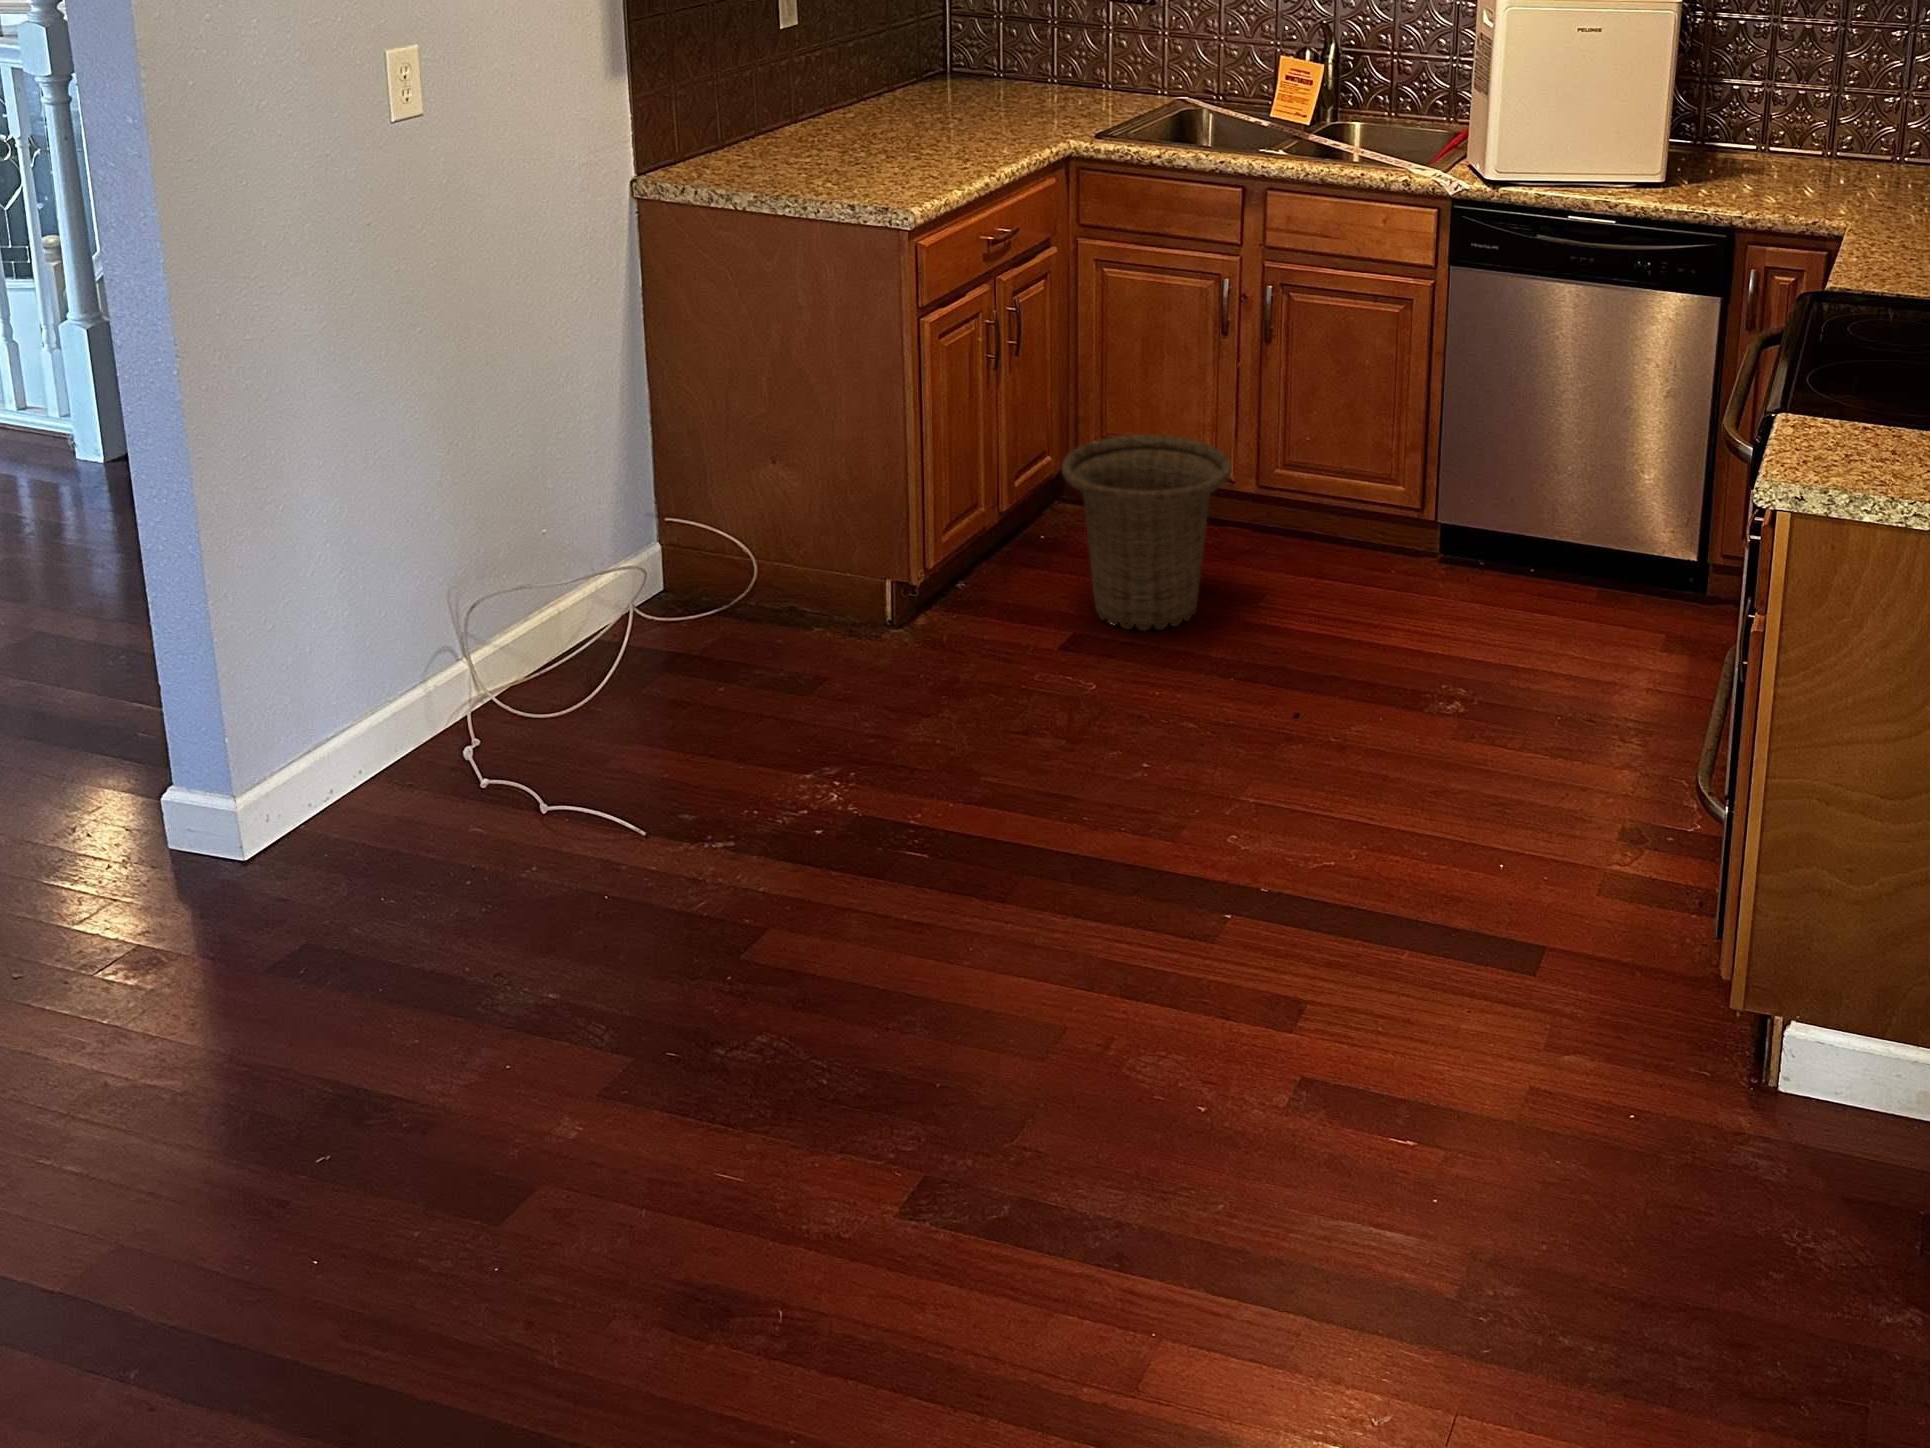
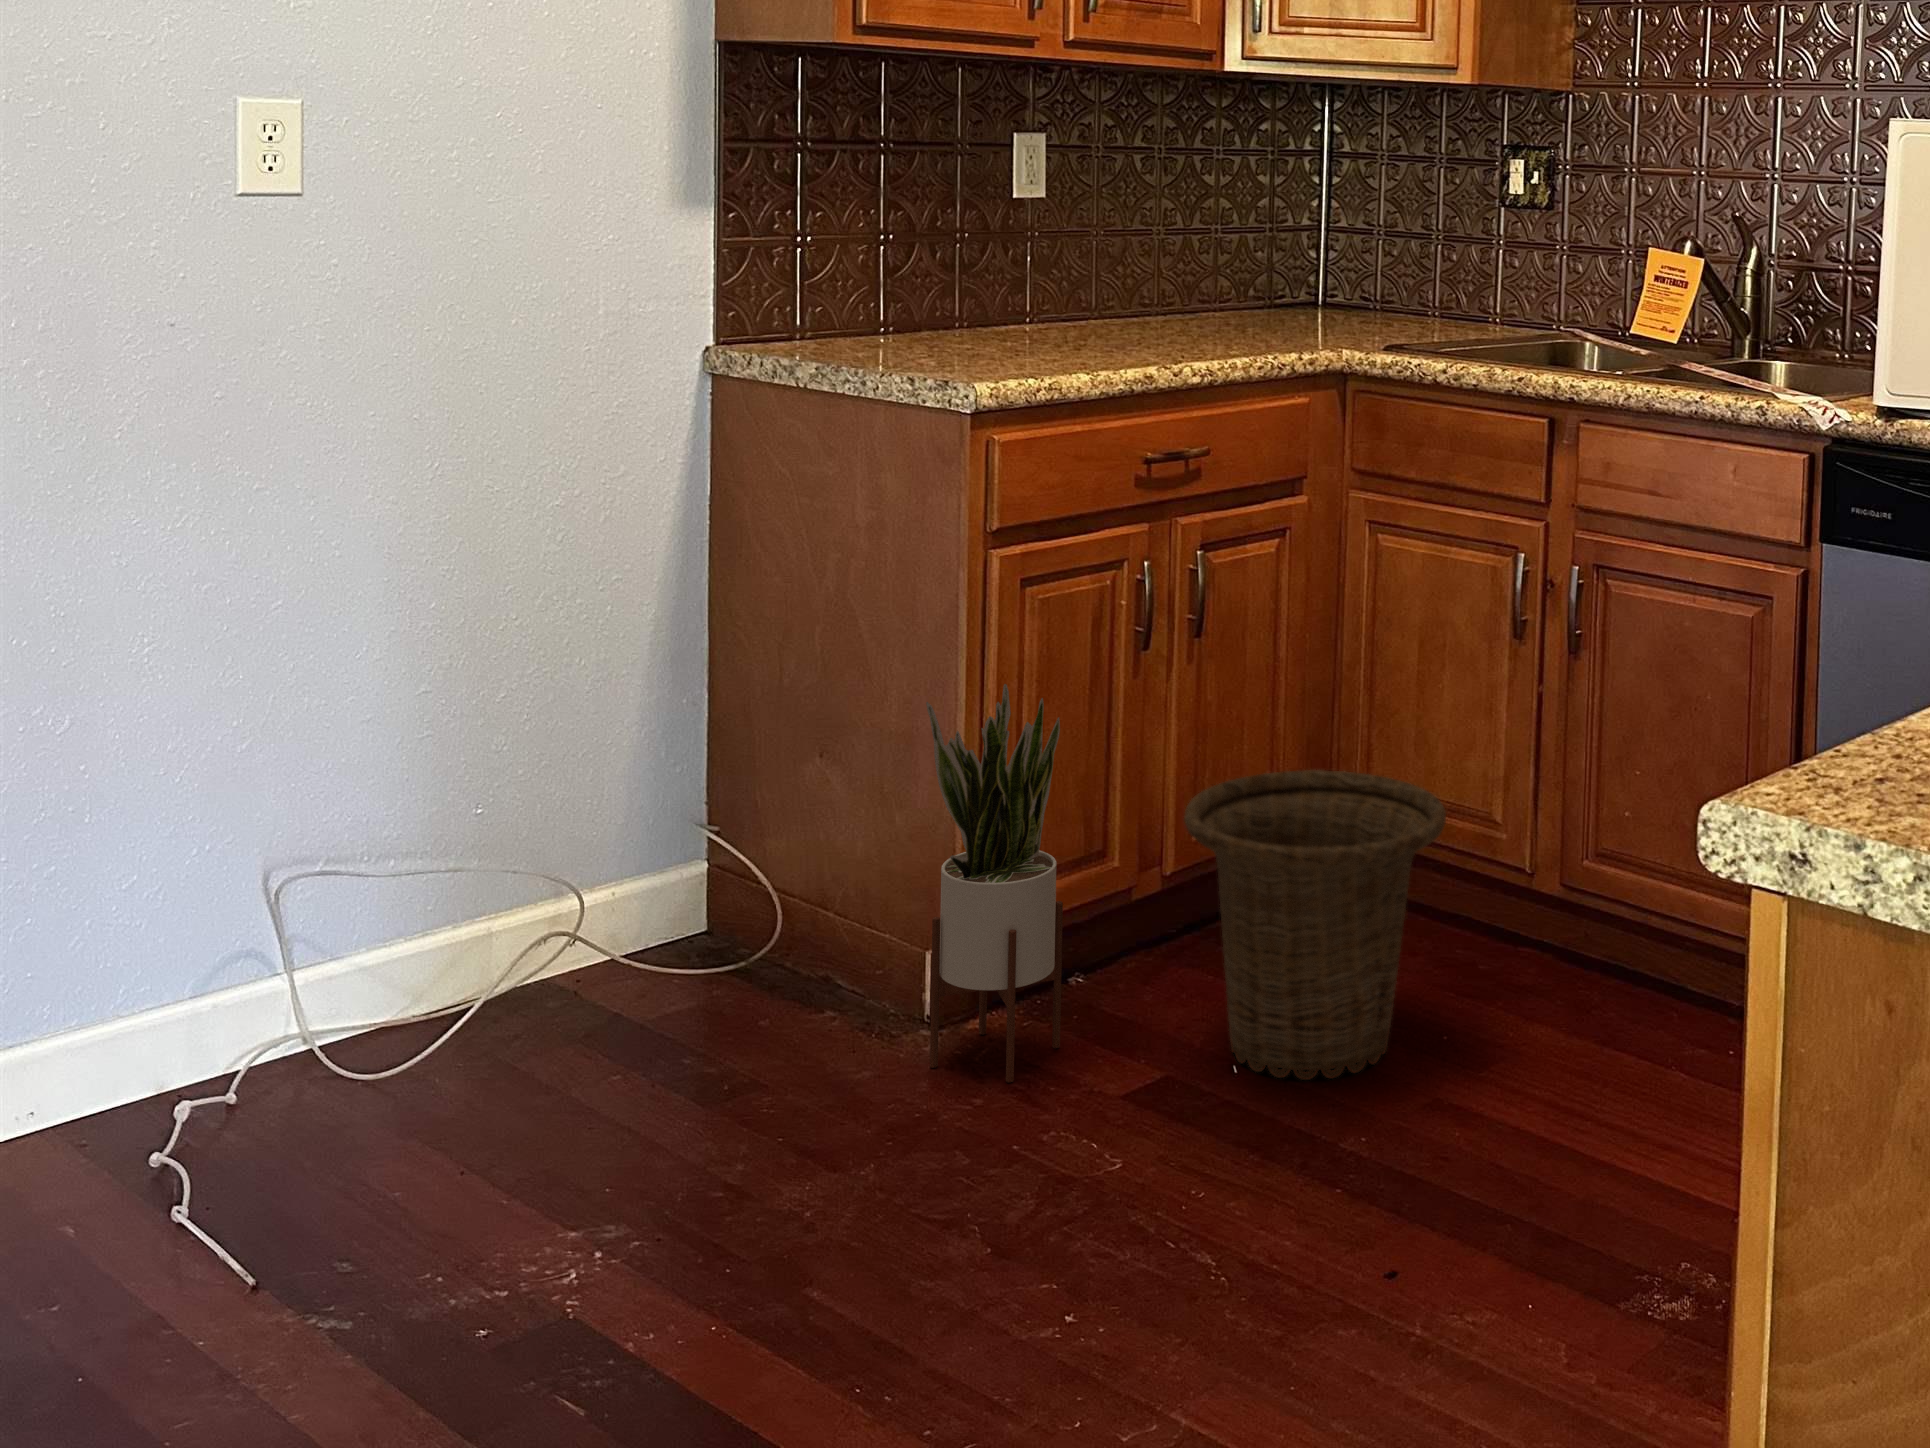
potted plant: none [917,408,993,657] -> present [926,684,1063,1082]

